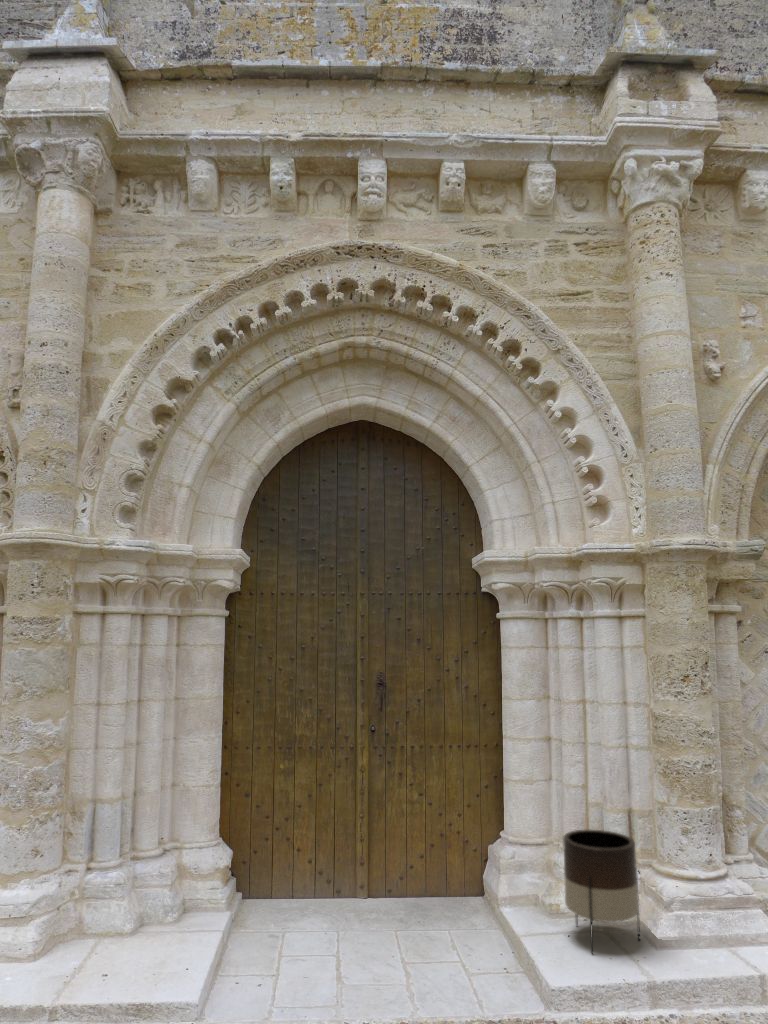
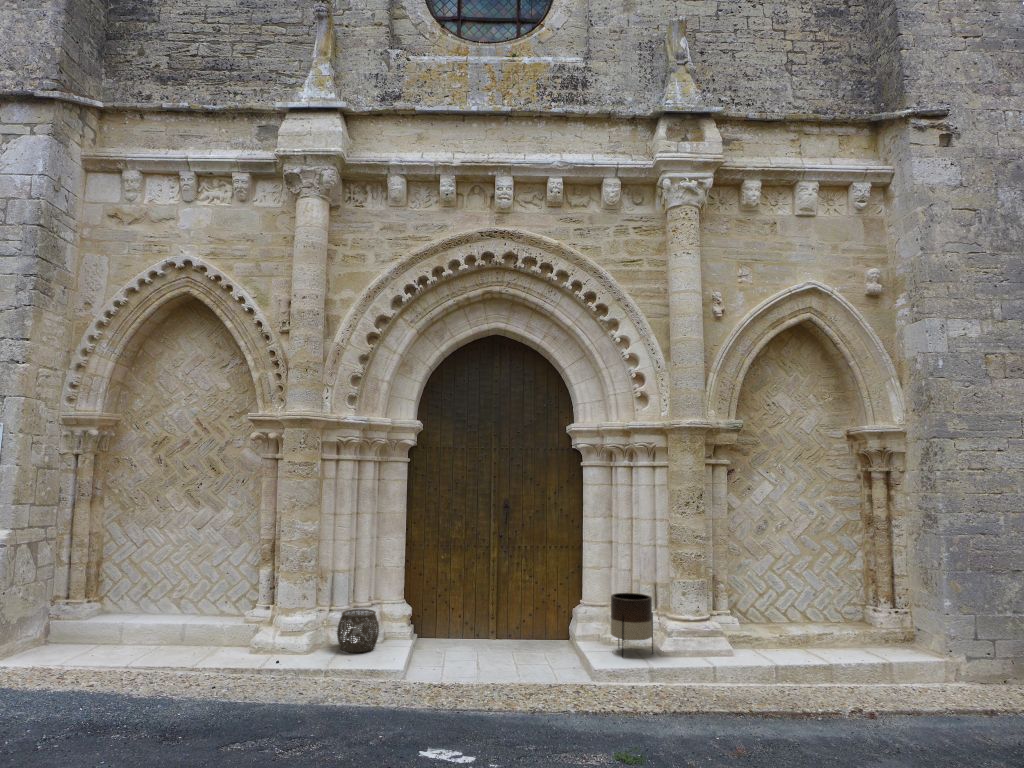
woven basket: none [90,867,167,954] -> present [337,609,379,653]

